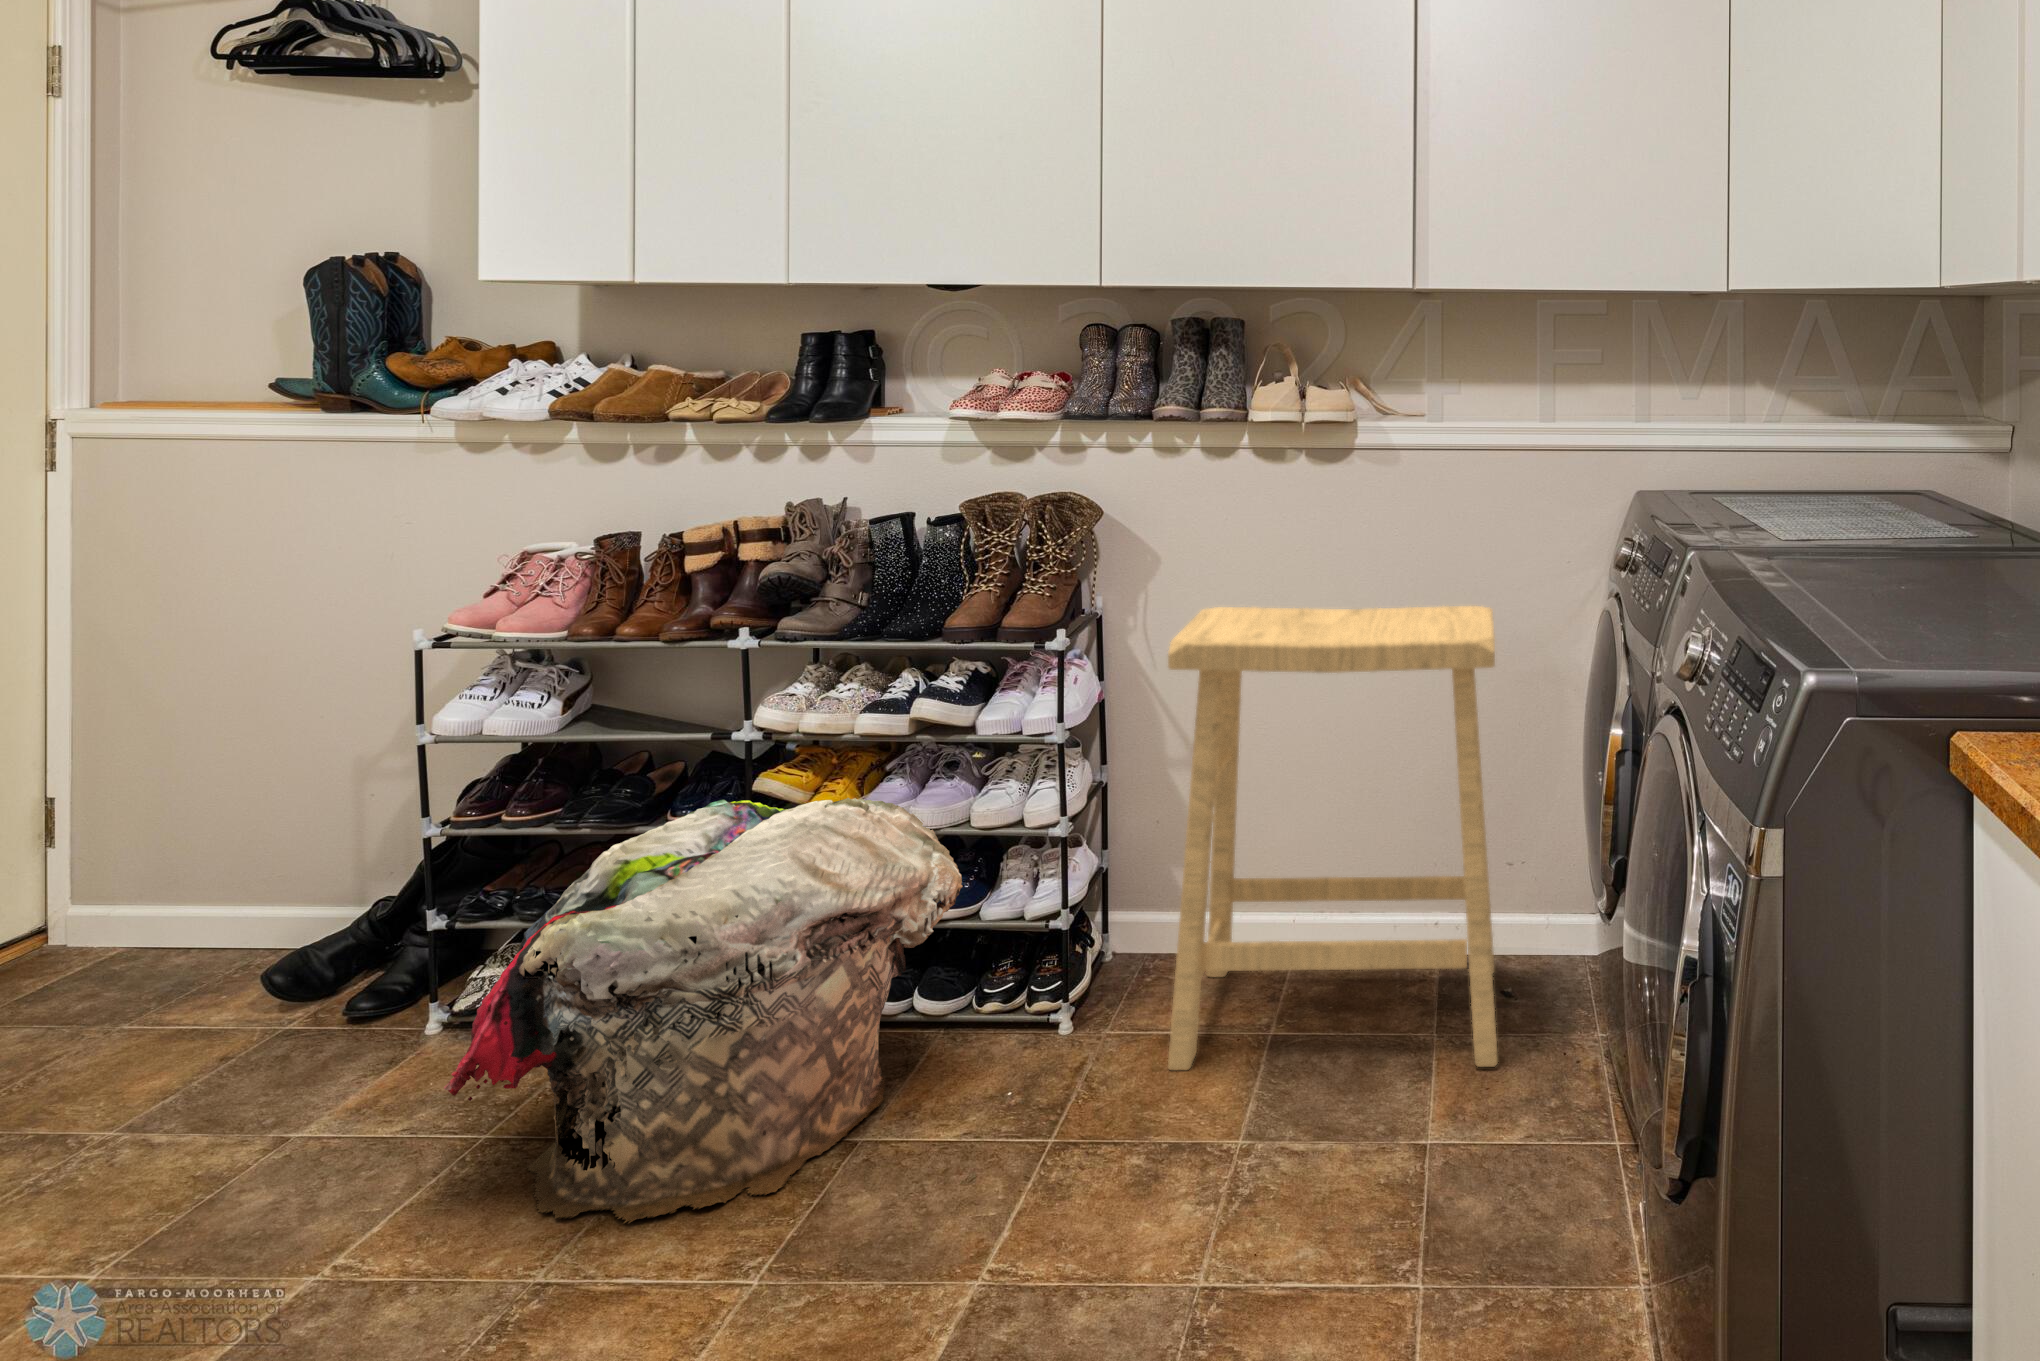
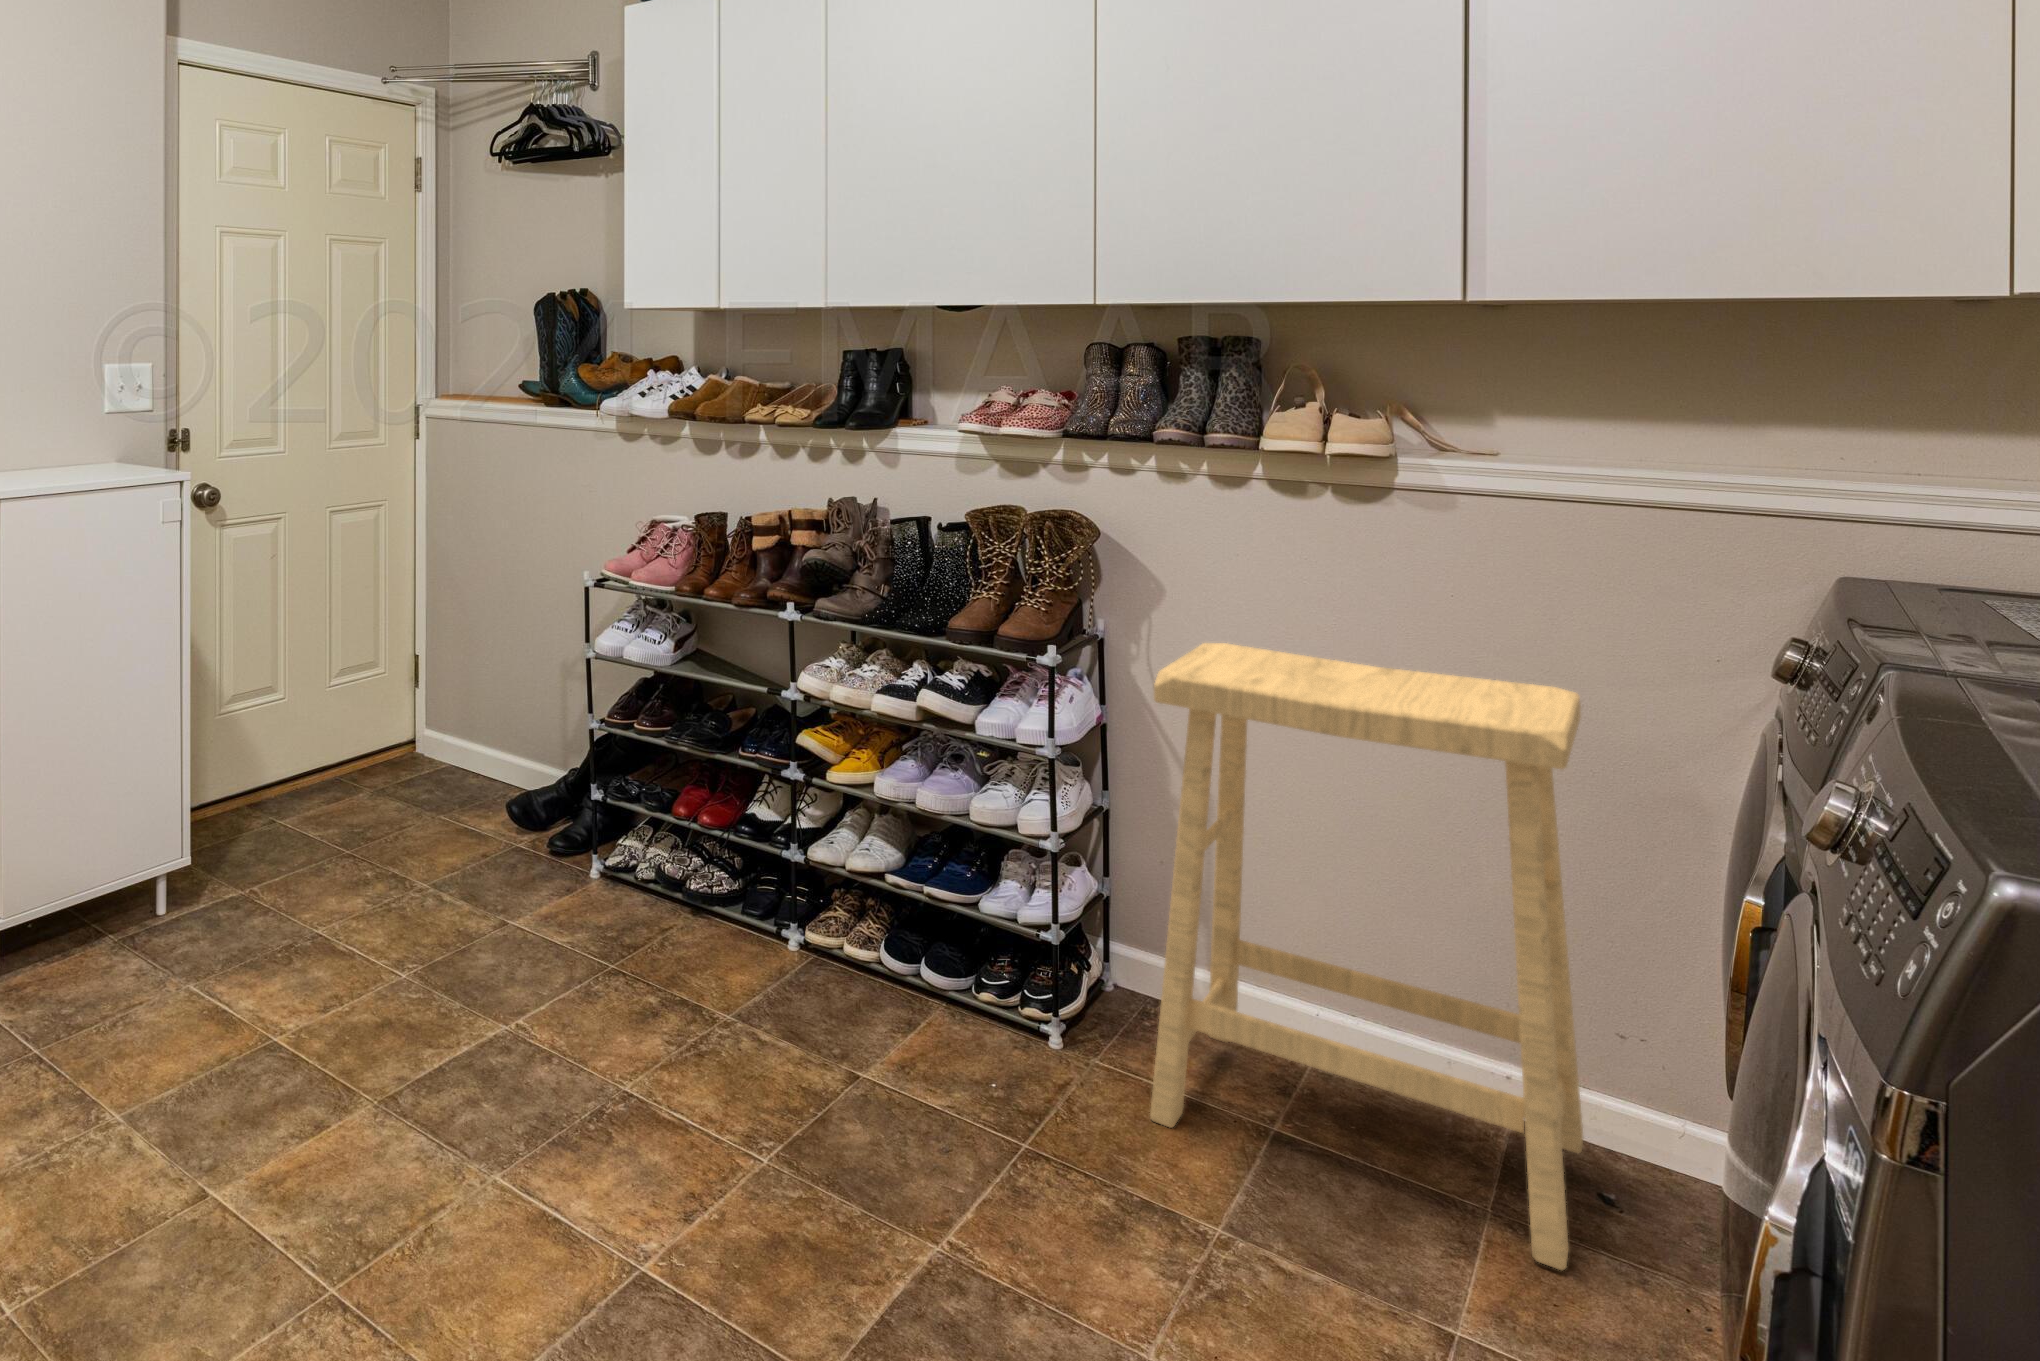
laundry basket: present [444,798,963,1224] -> none [582,747,957,1097]

